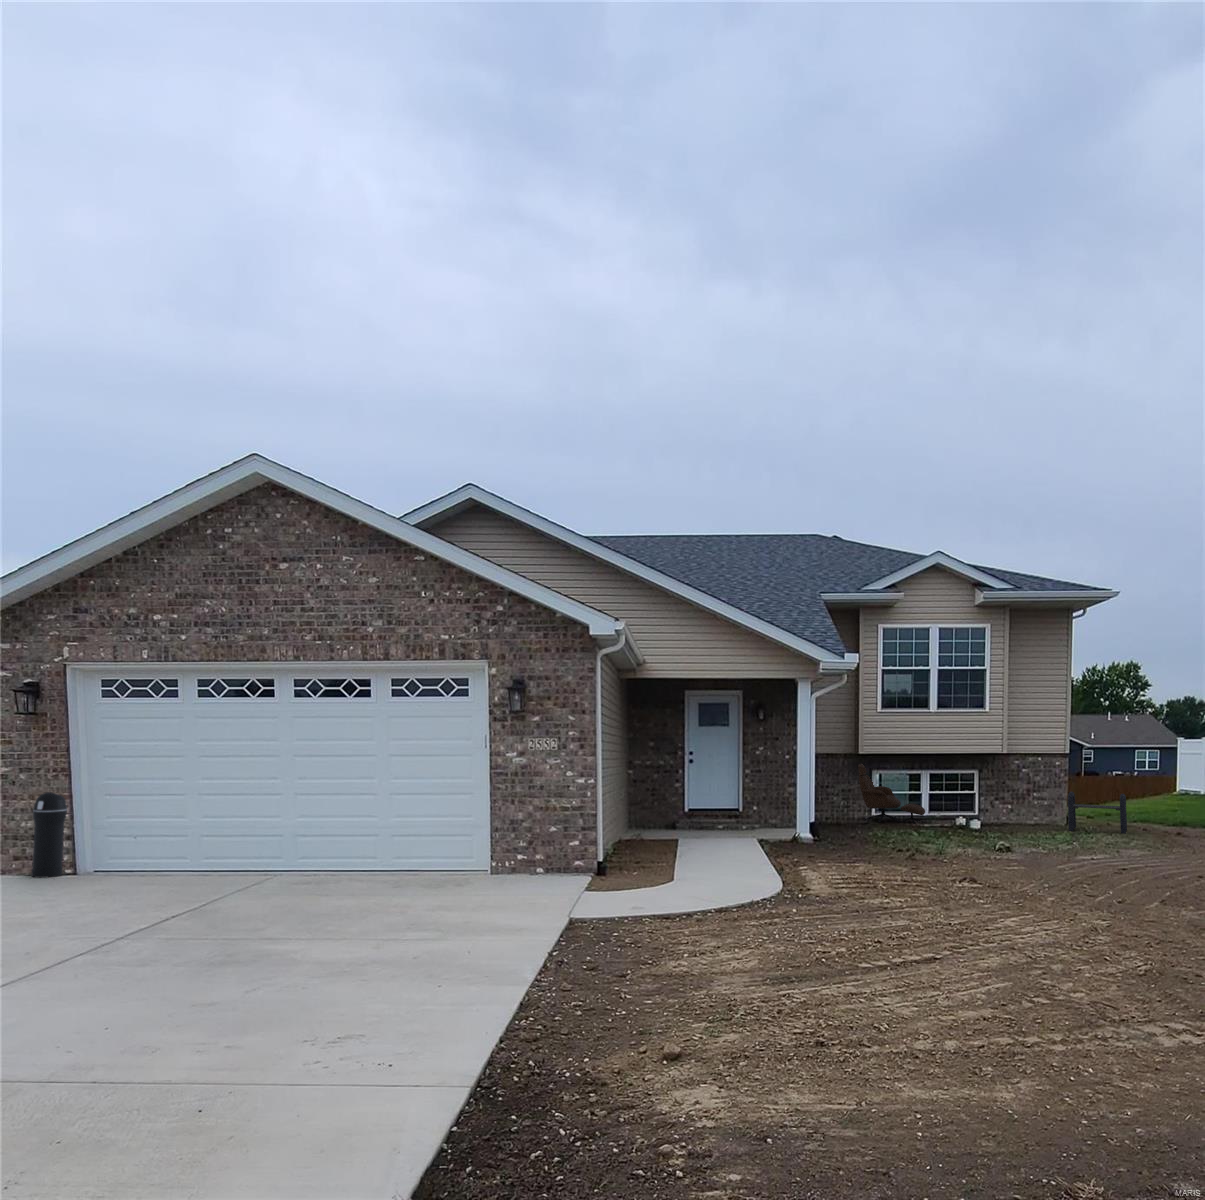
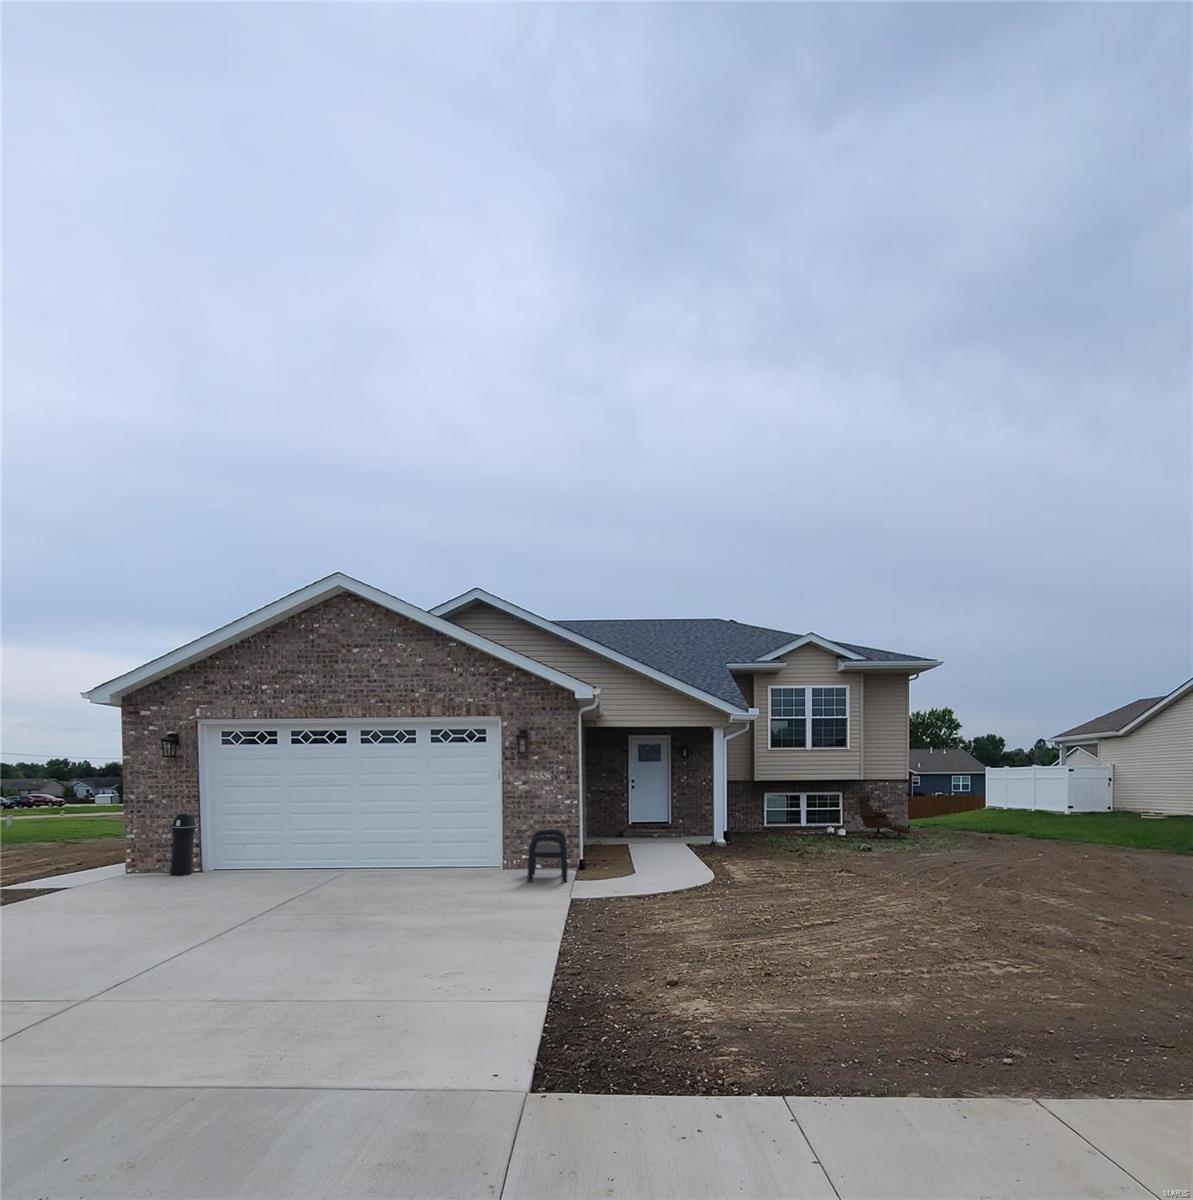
lounge chair: present [858,764,925,824] -> present [858,794,910,839]
bench: present [1068,792,1127,834] -> present [527,830,568,882]

